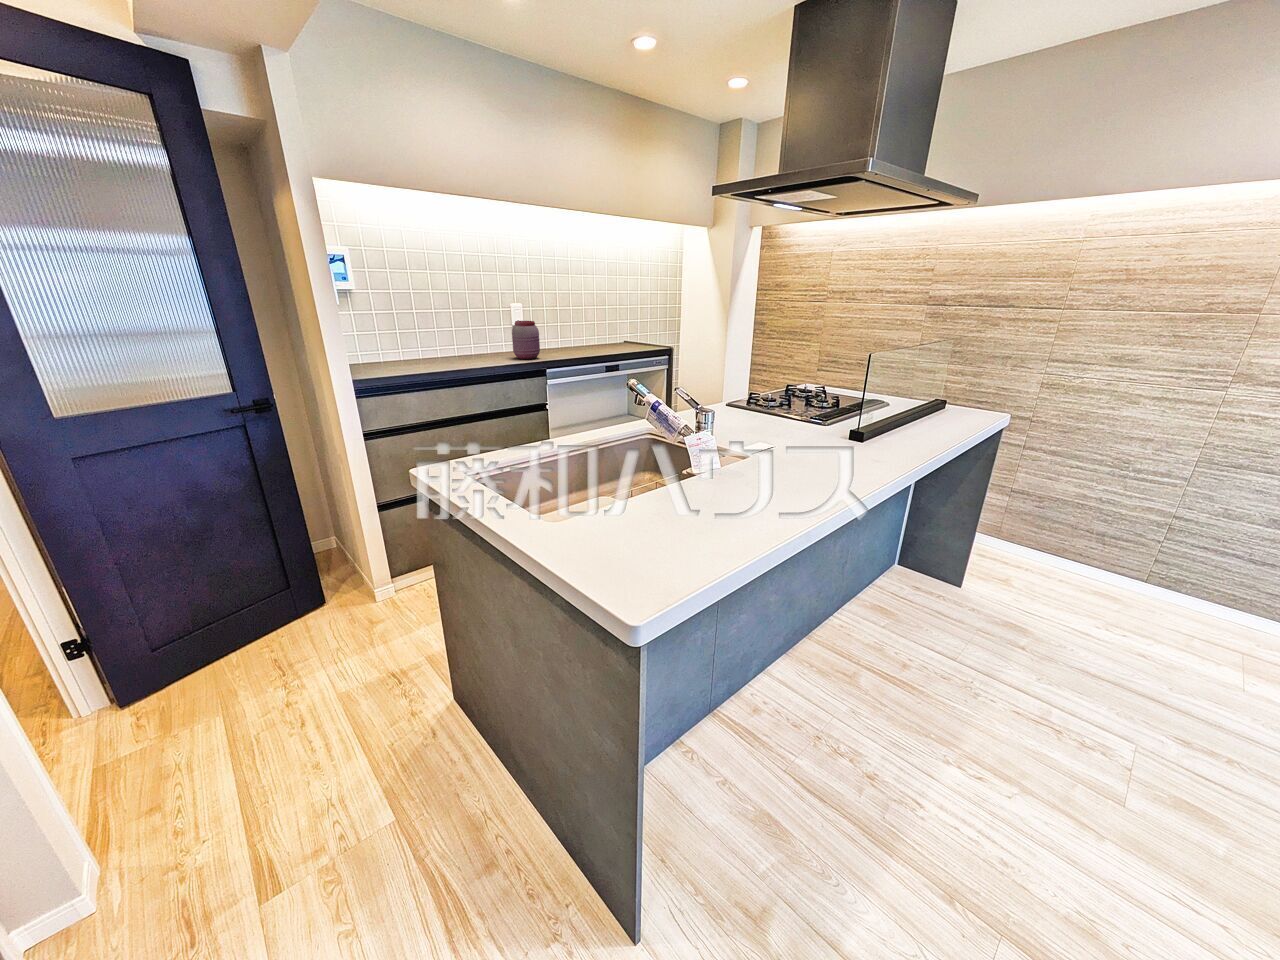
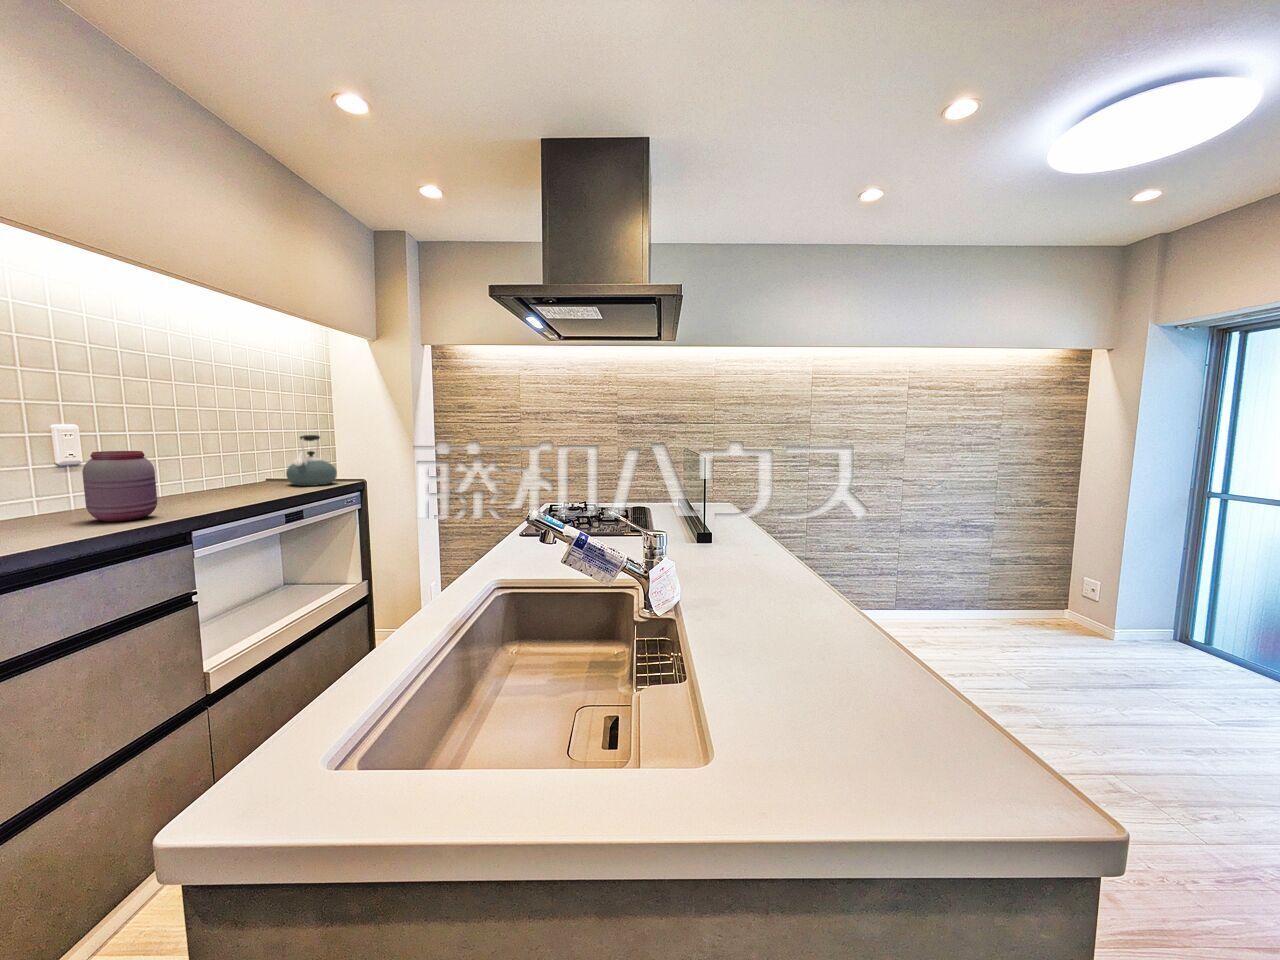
kettle: none [628,311,658,348] -> present [286,435,337,486]

